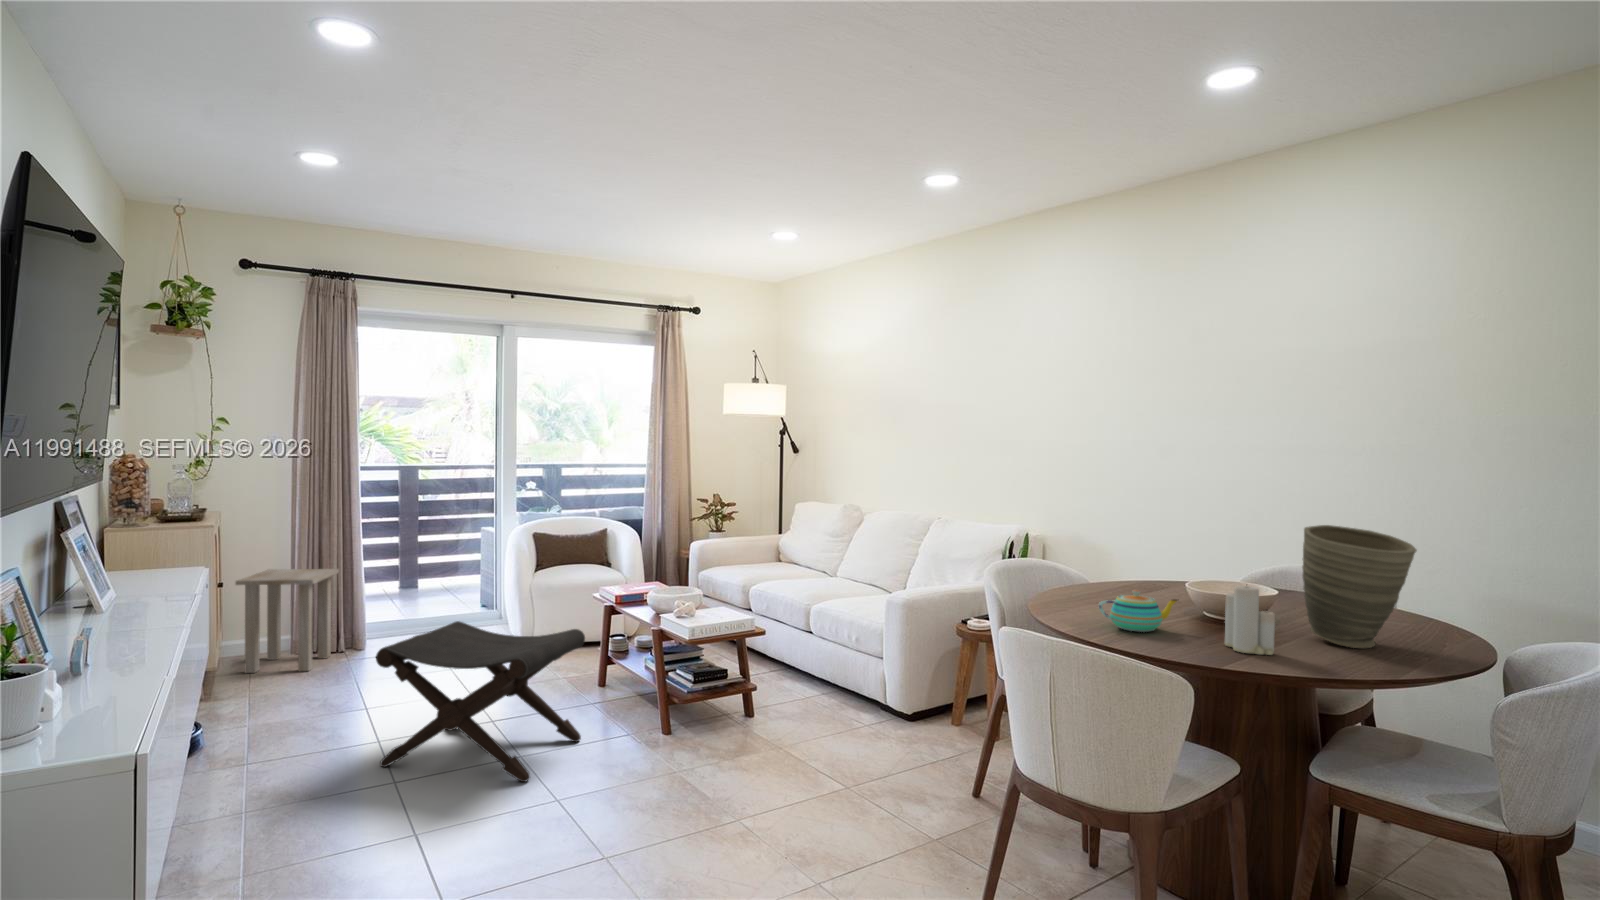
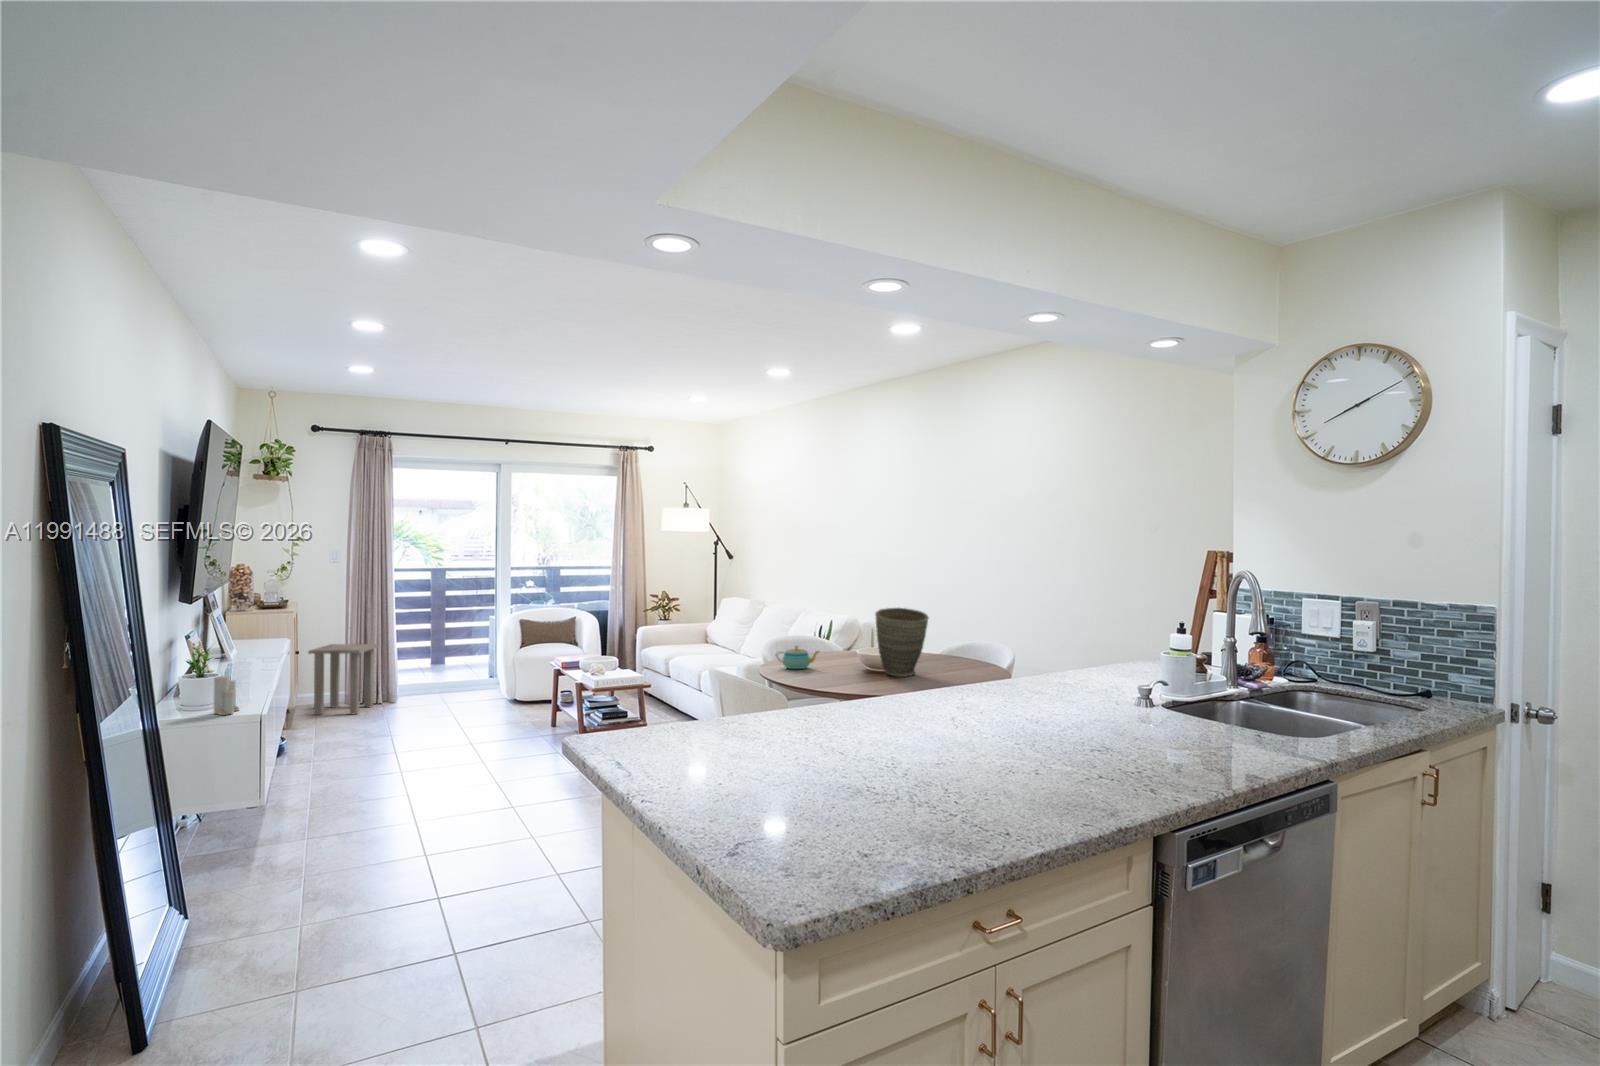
candle: present [1225,586,1275,655] -> present [214,676,239,715]
footstool: present [376,621,585,782] -> none [389,675,526,773]

